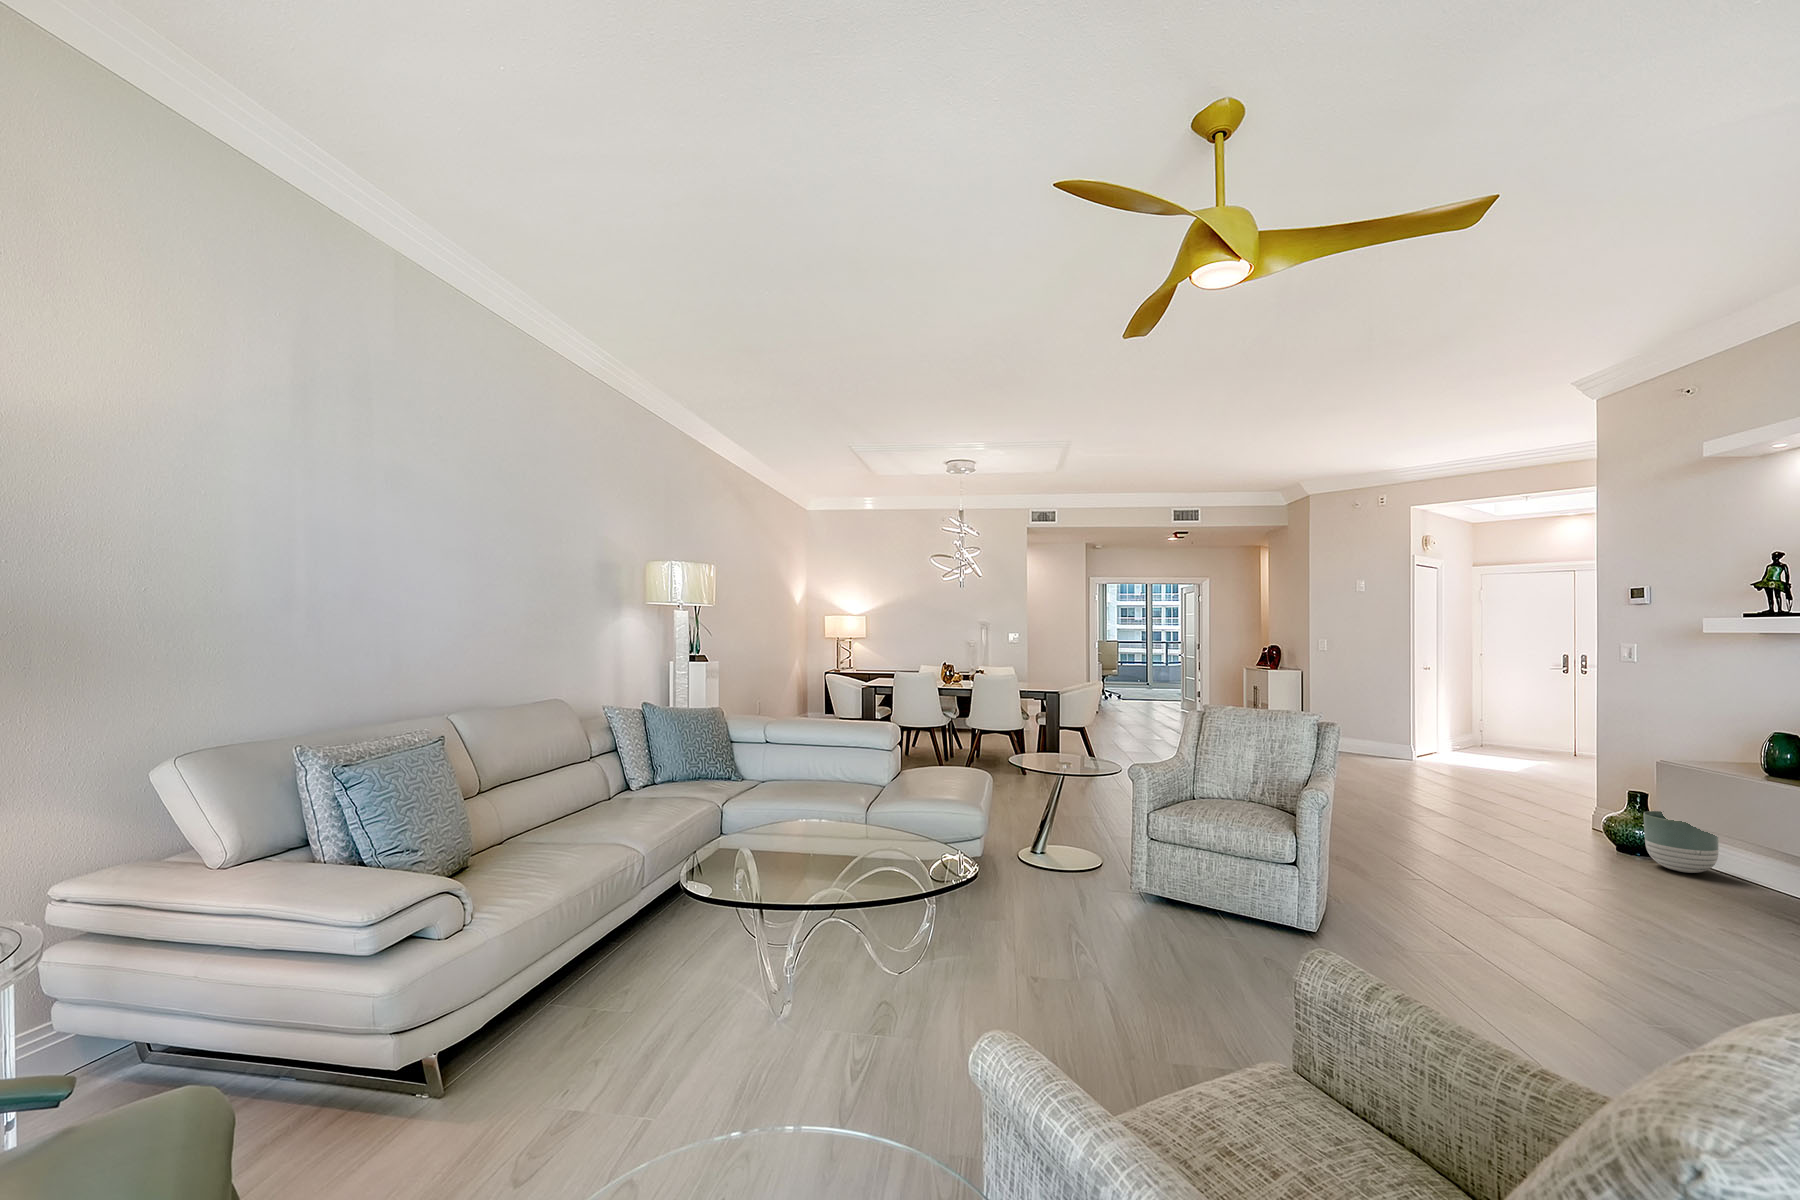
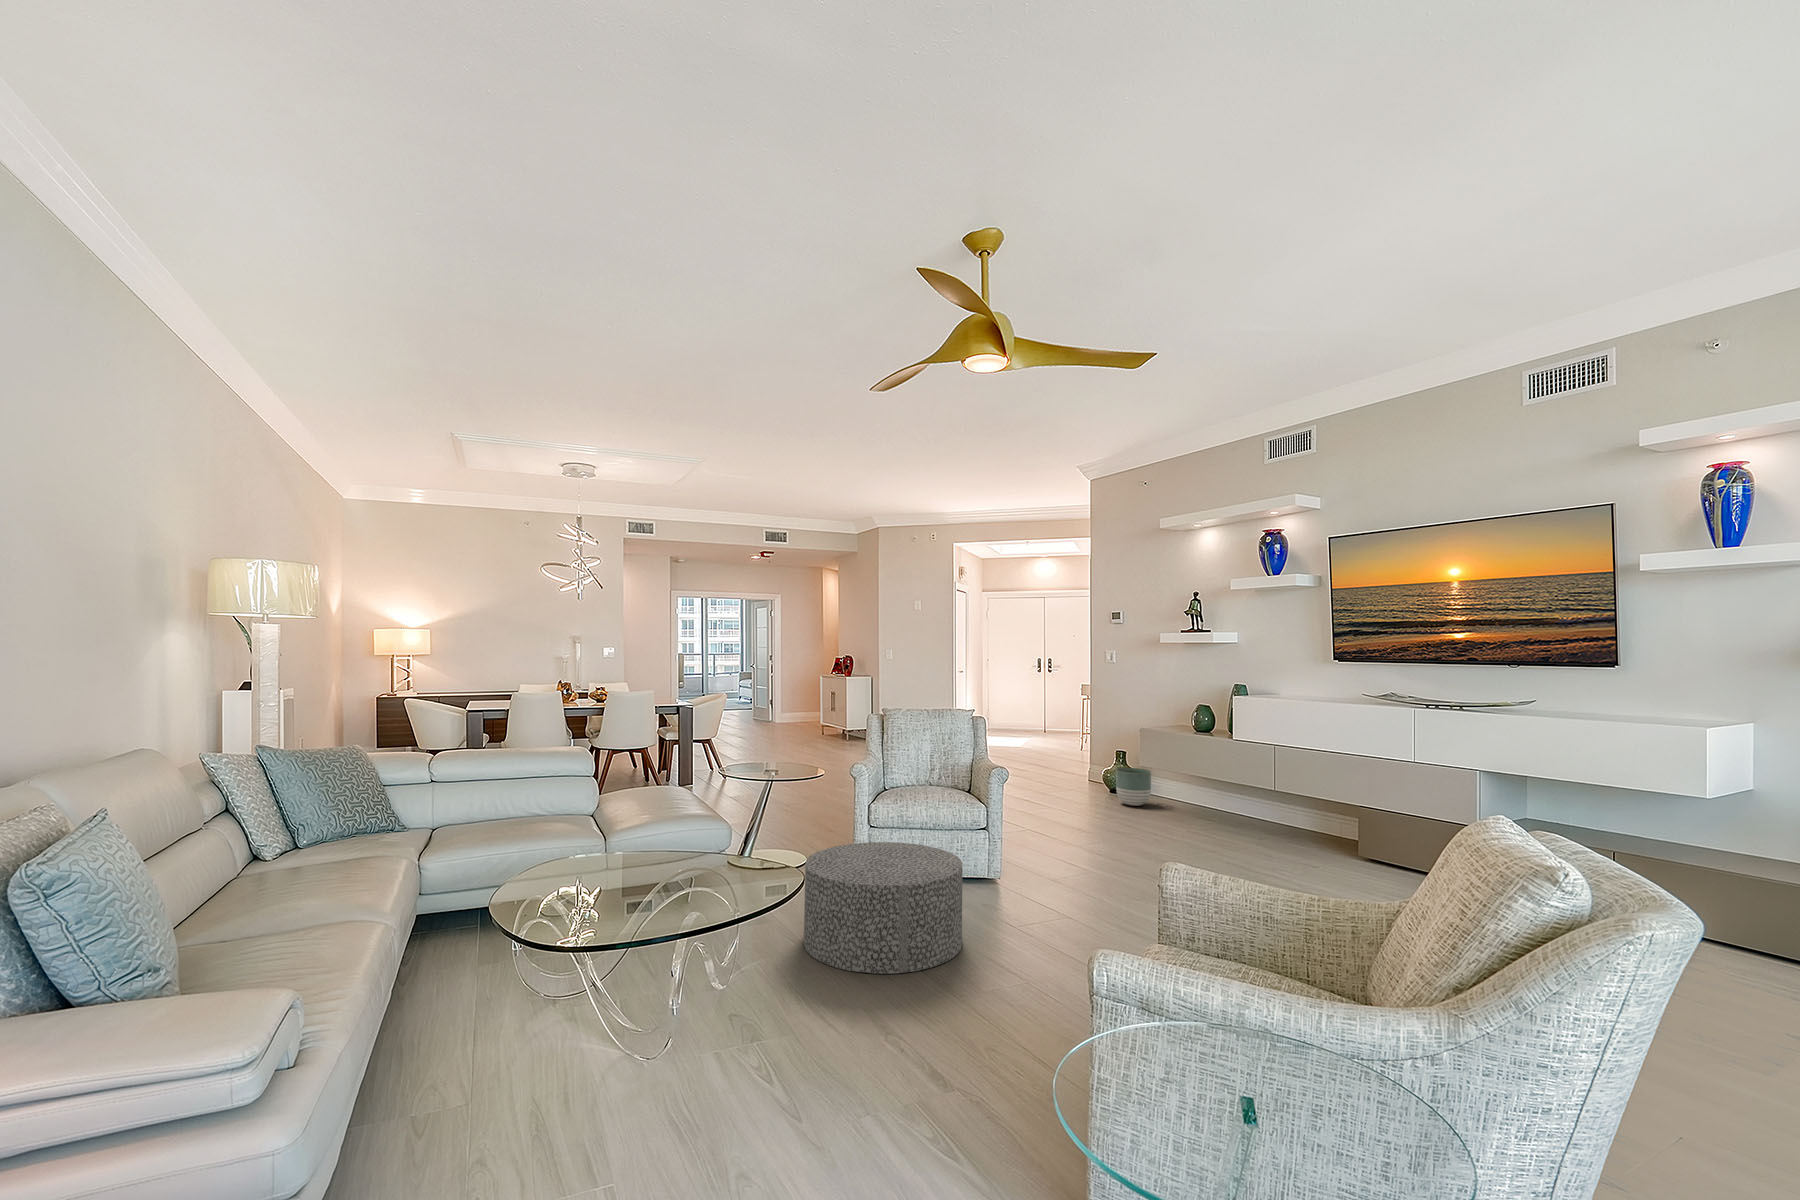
ottoman: none [1014,850,1205,1013] -> present [804,842,963,974]

